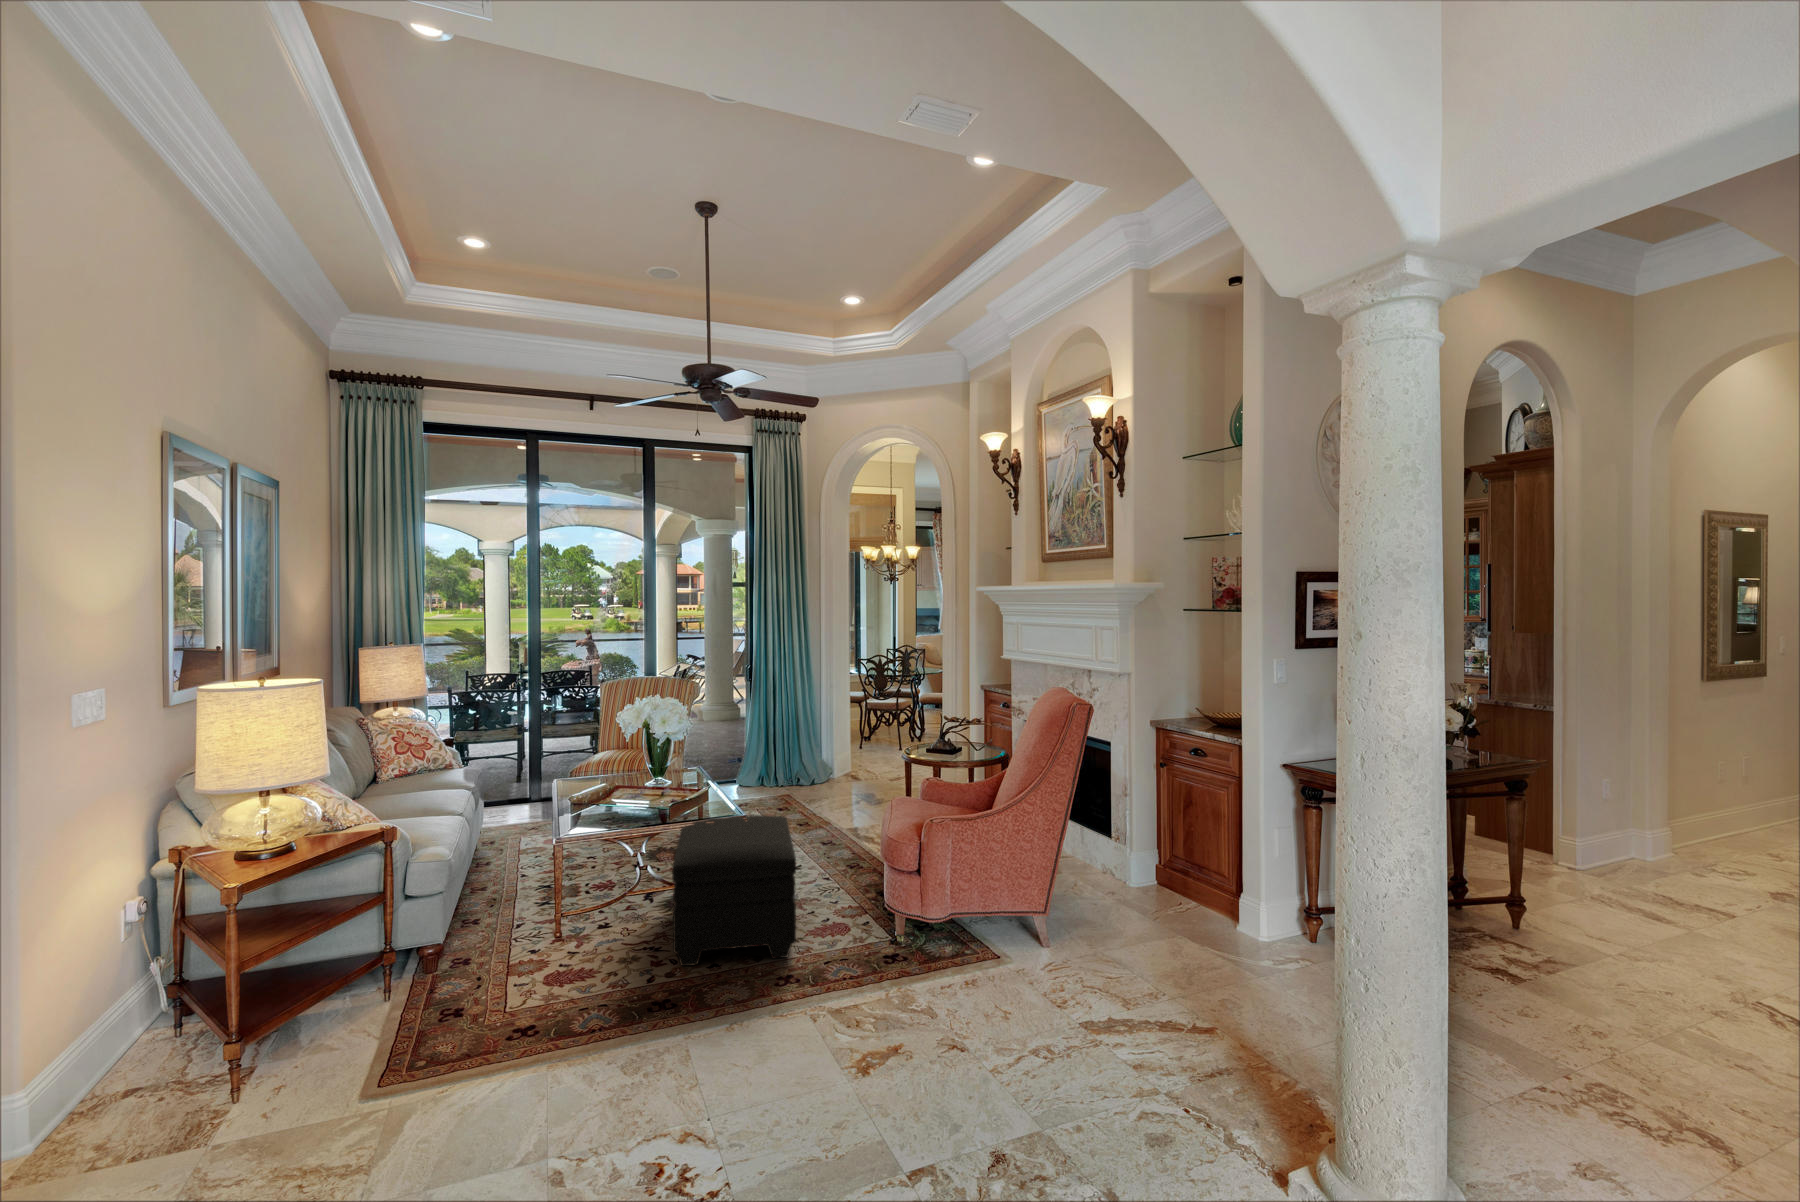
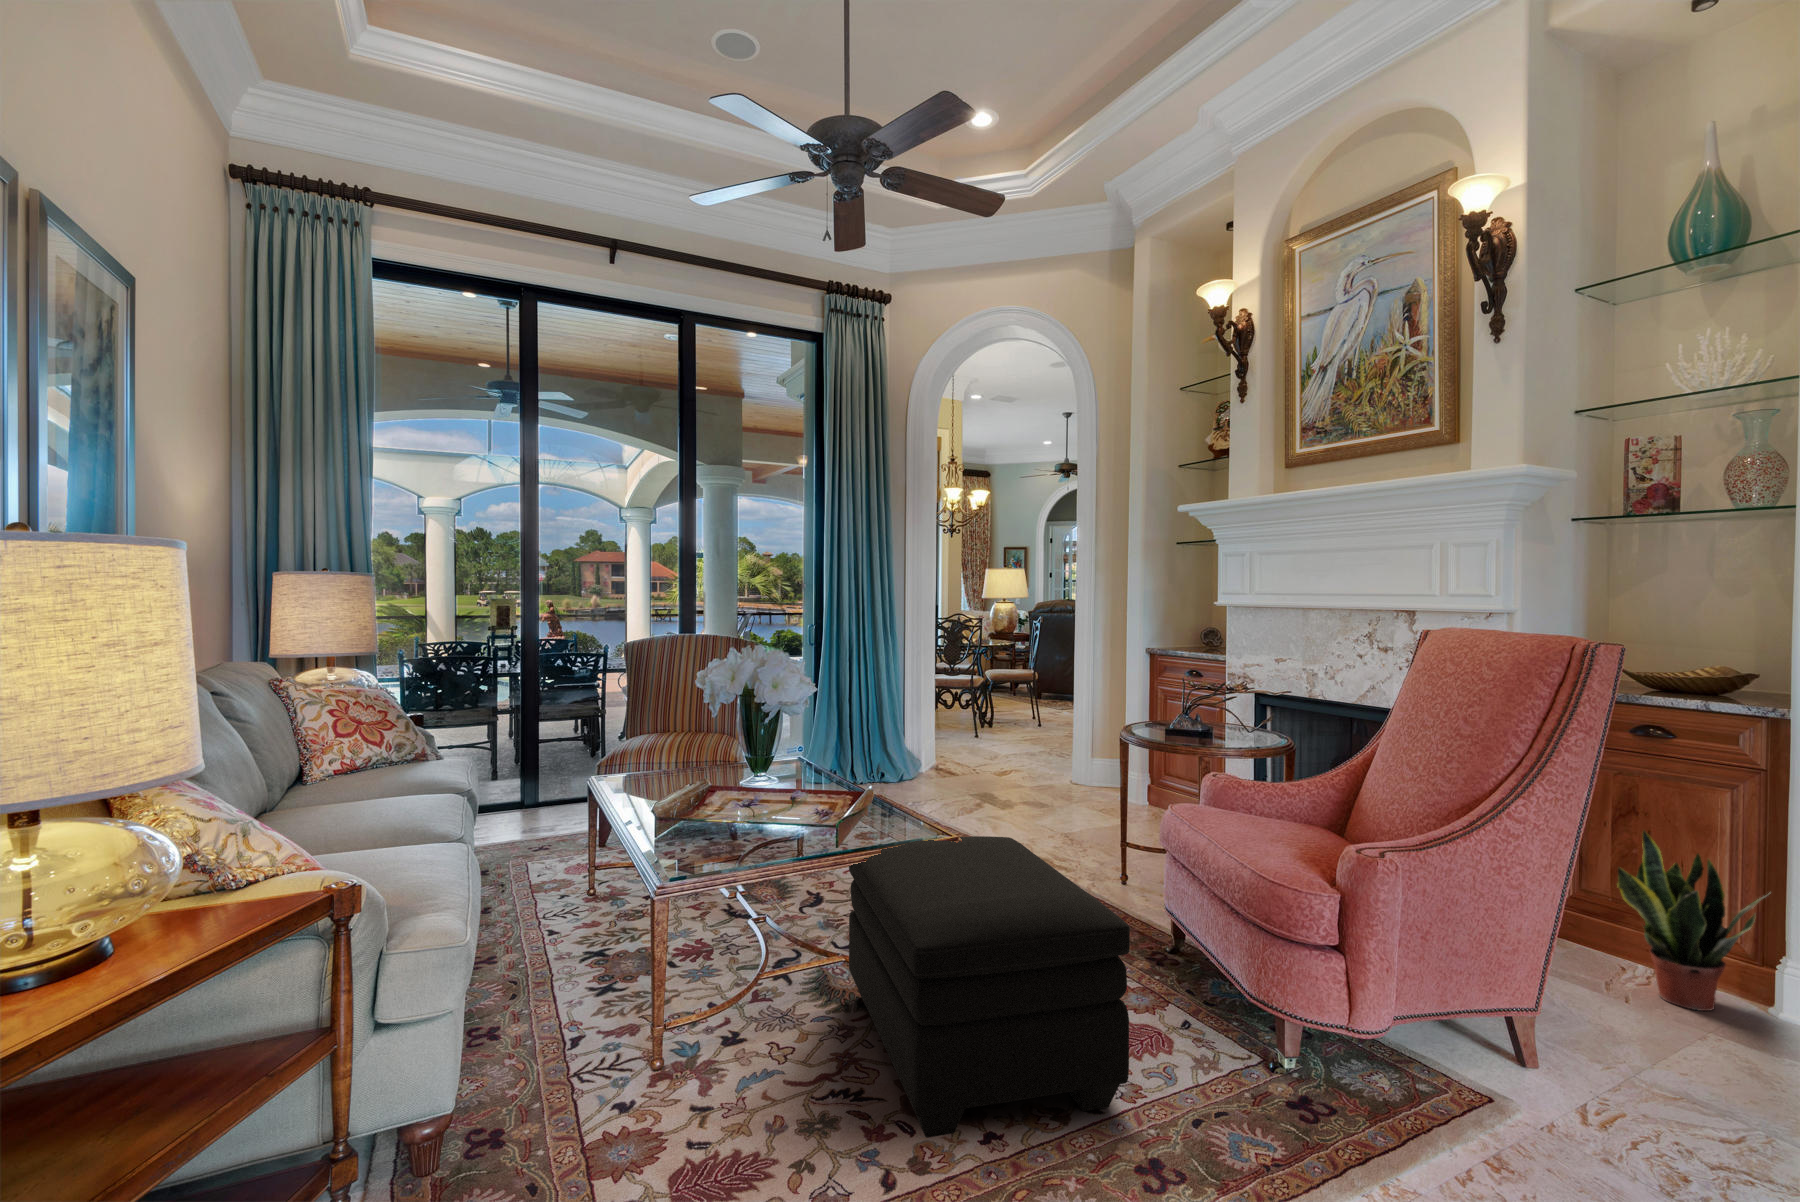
potted plant: none [1144,815,1228,925] -> present [1617,831,1768,1011]

